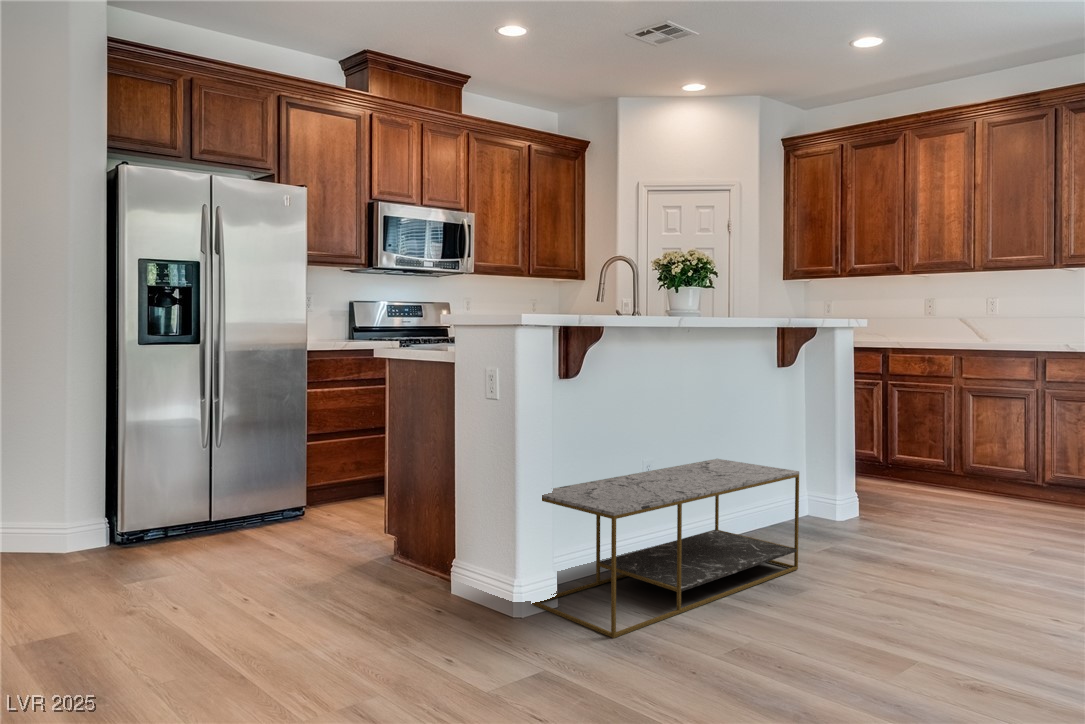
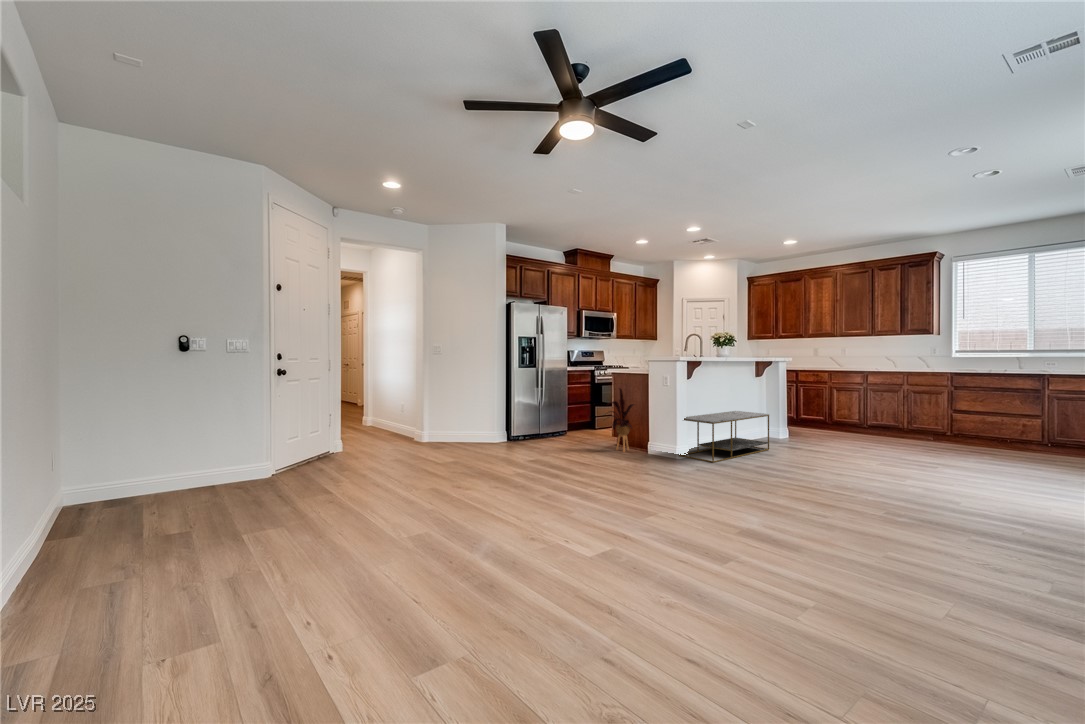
house plant: none [320,404,436,589] -> present [610,389,634,451]

